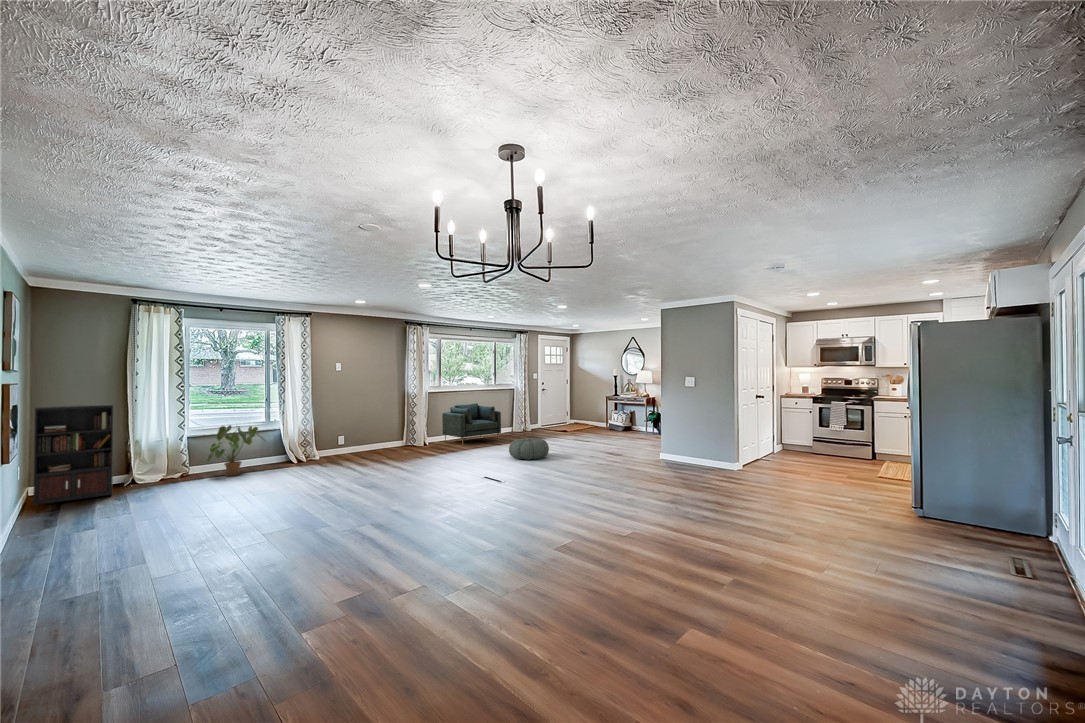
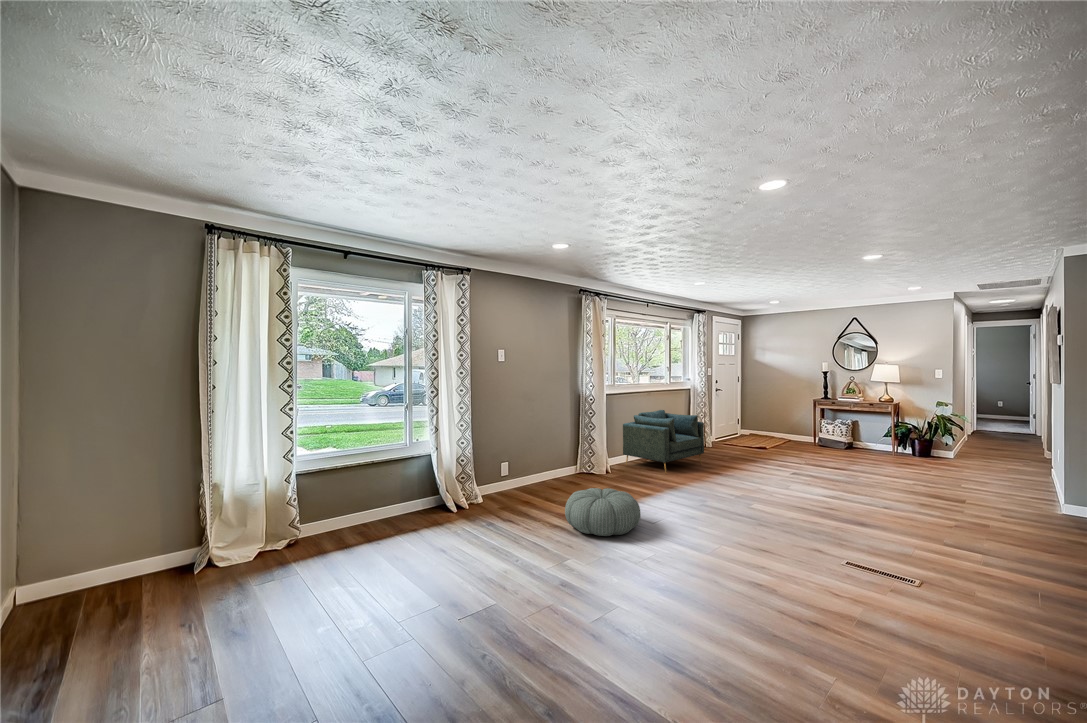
bookcase: present [33,404,113,506] -> none [8,421,209,656]
house plant: present [207,425,266,476] -> none [330,451,424,544]
pouf: present [509,438,549,460] -> present [565,488,641,536]

